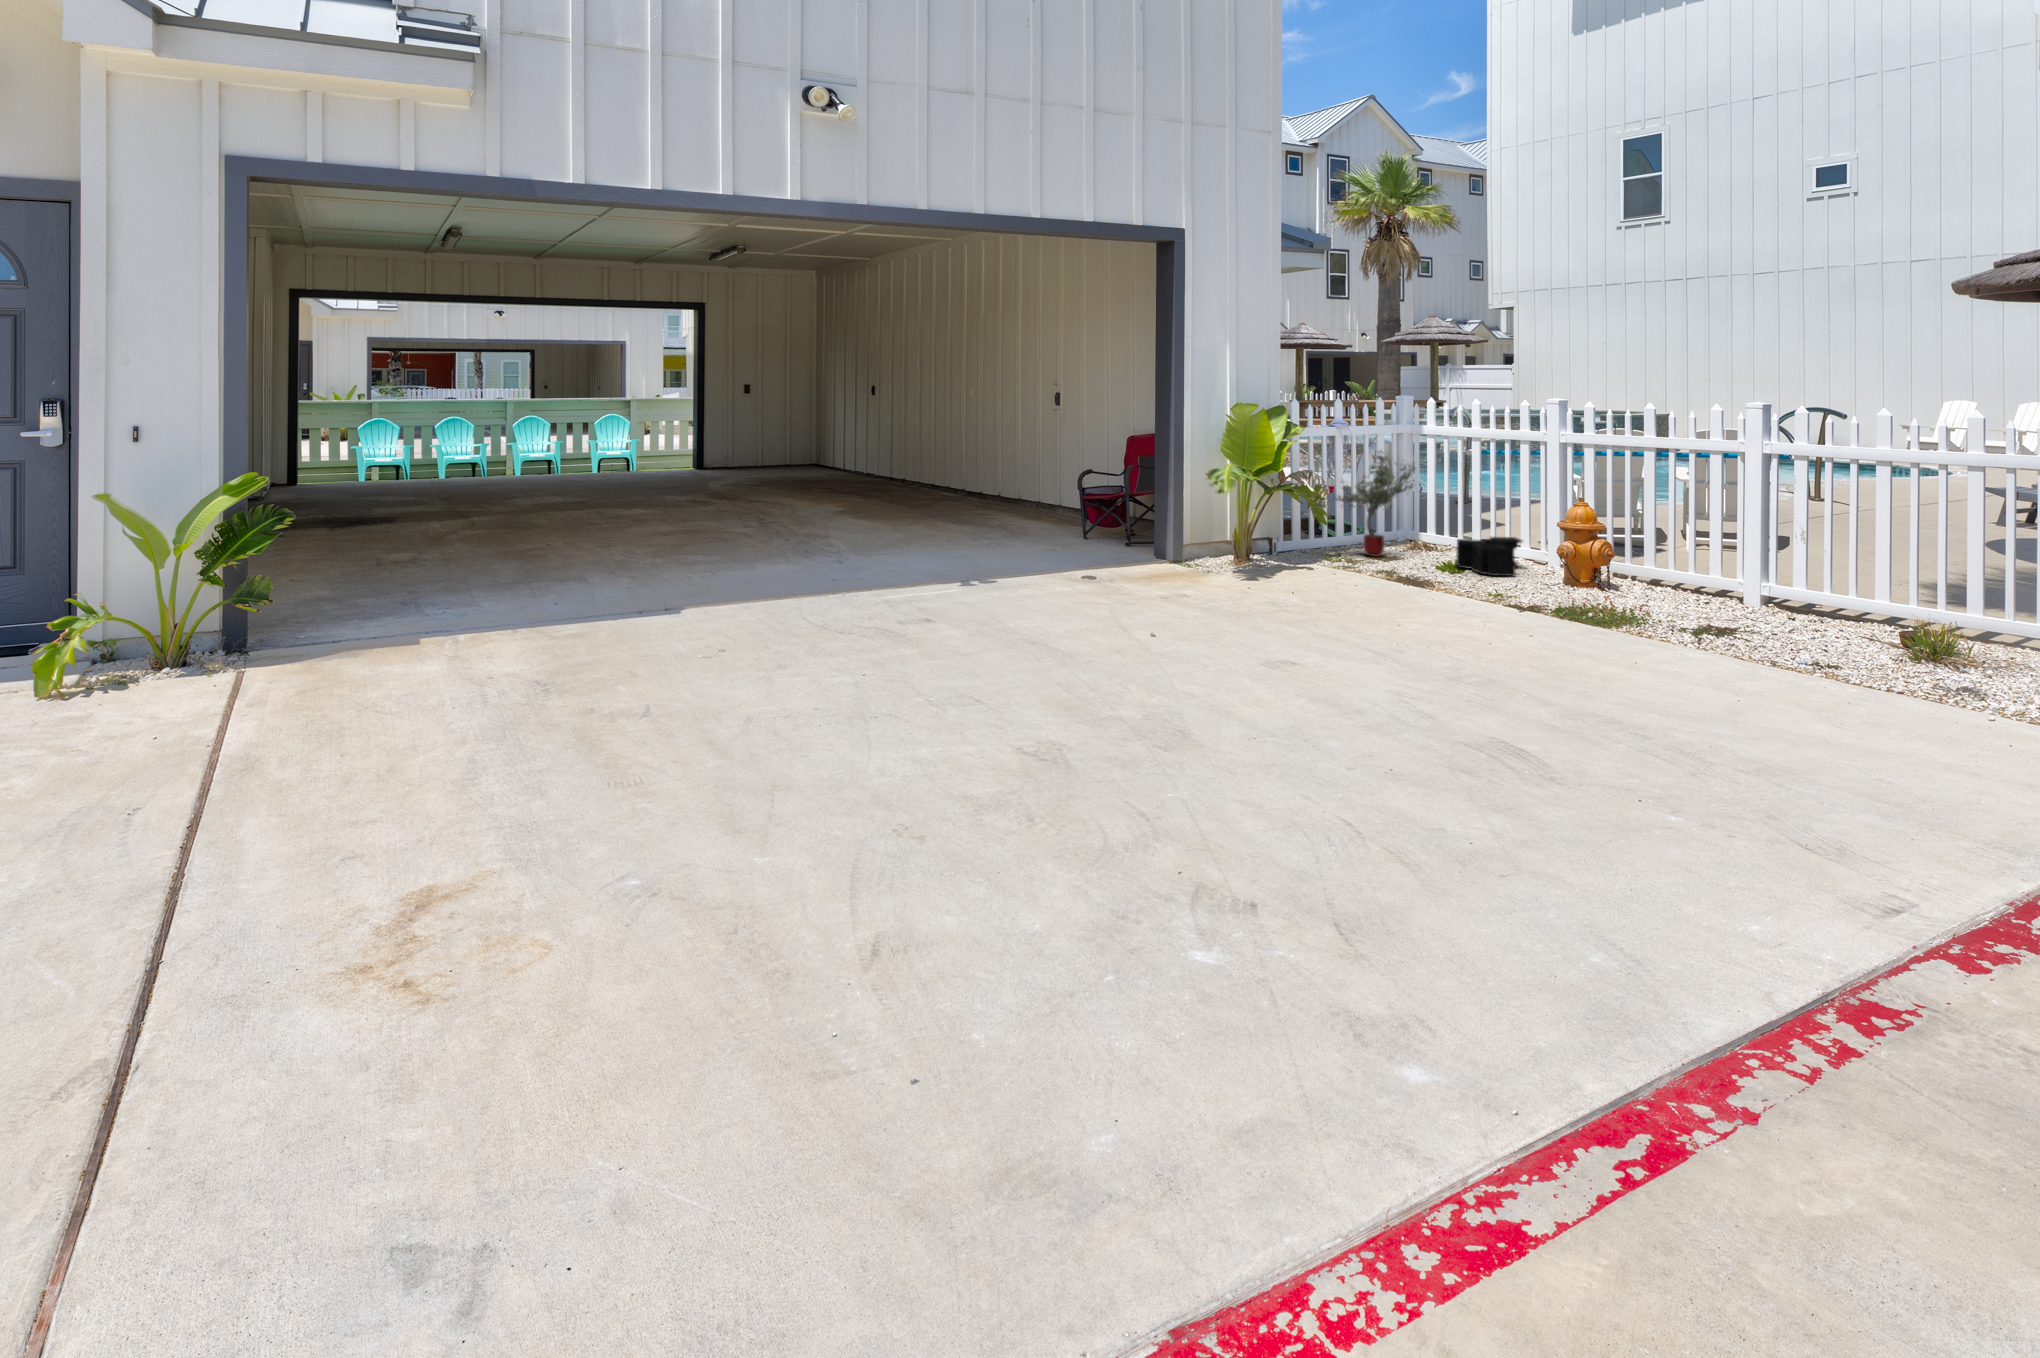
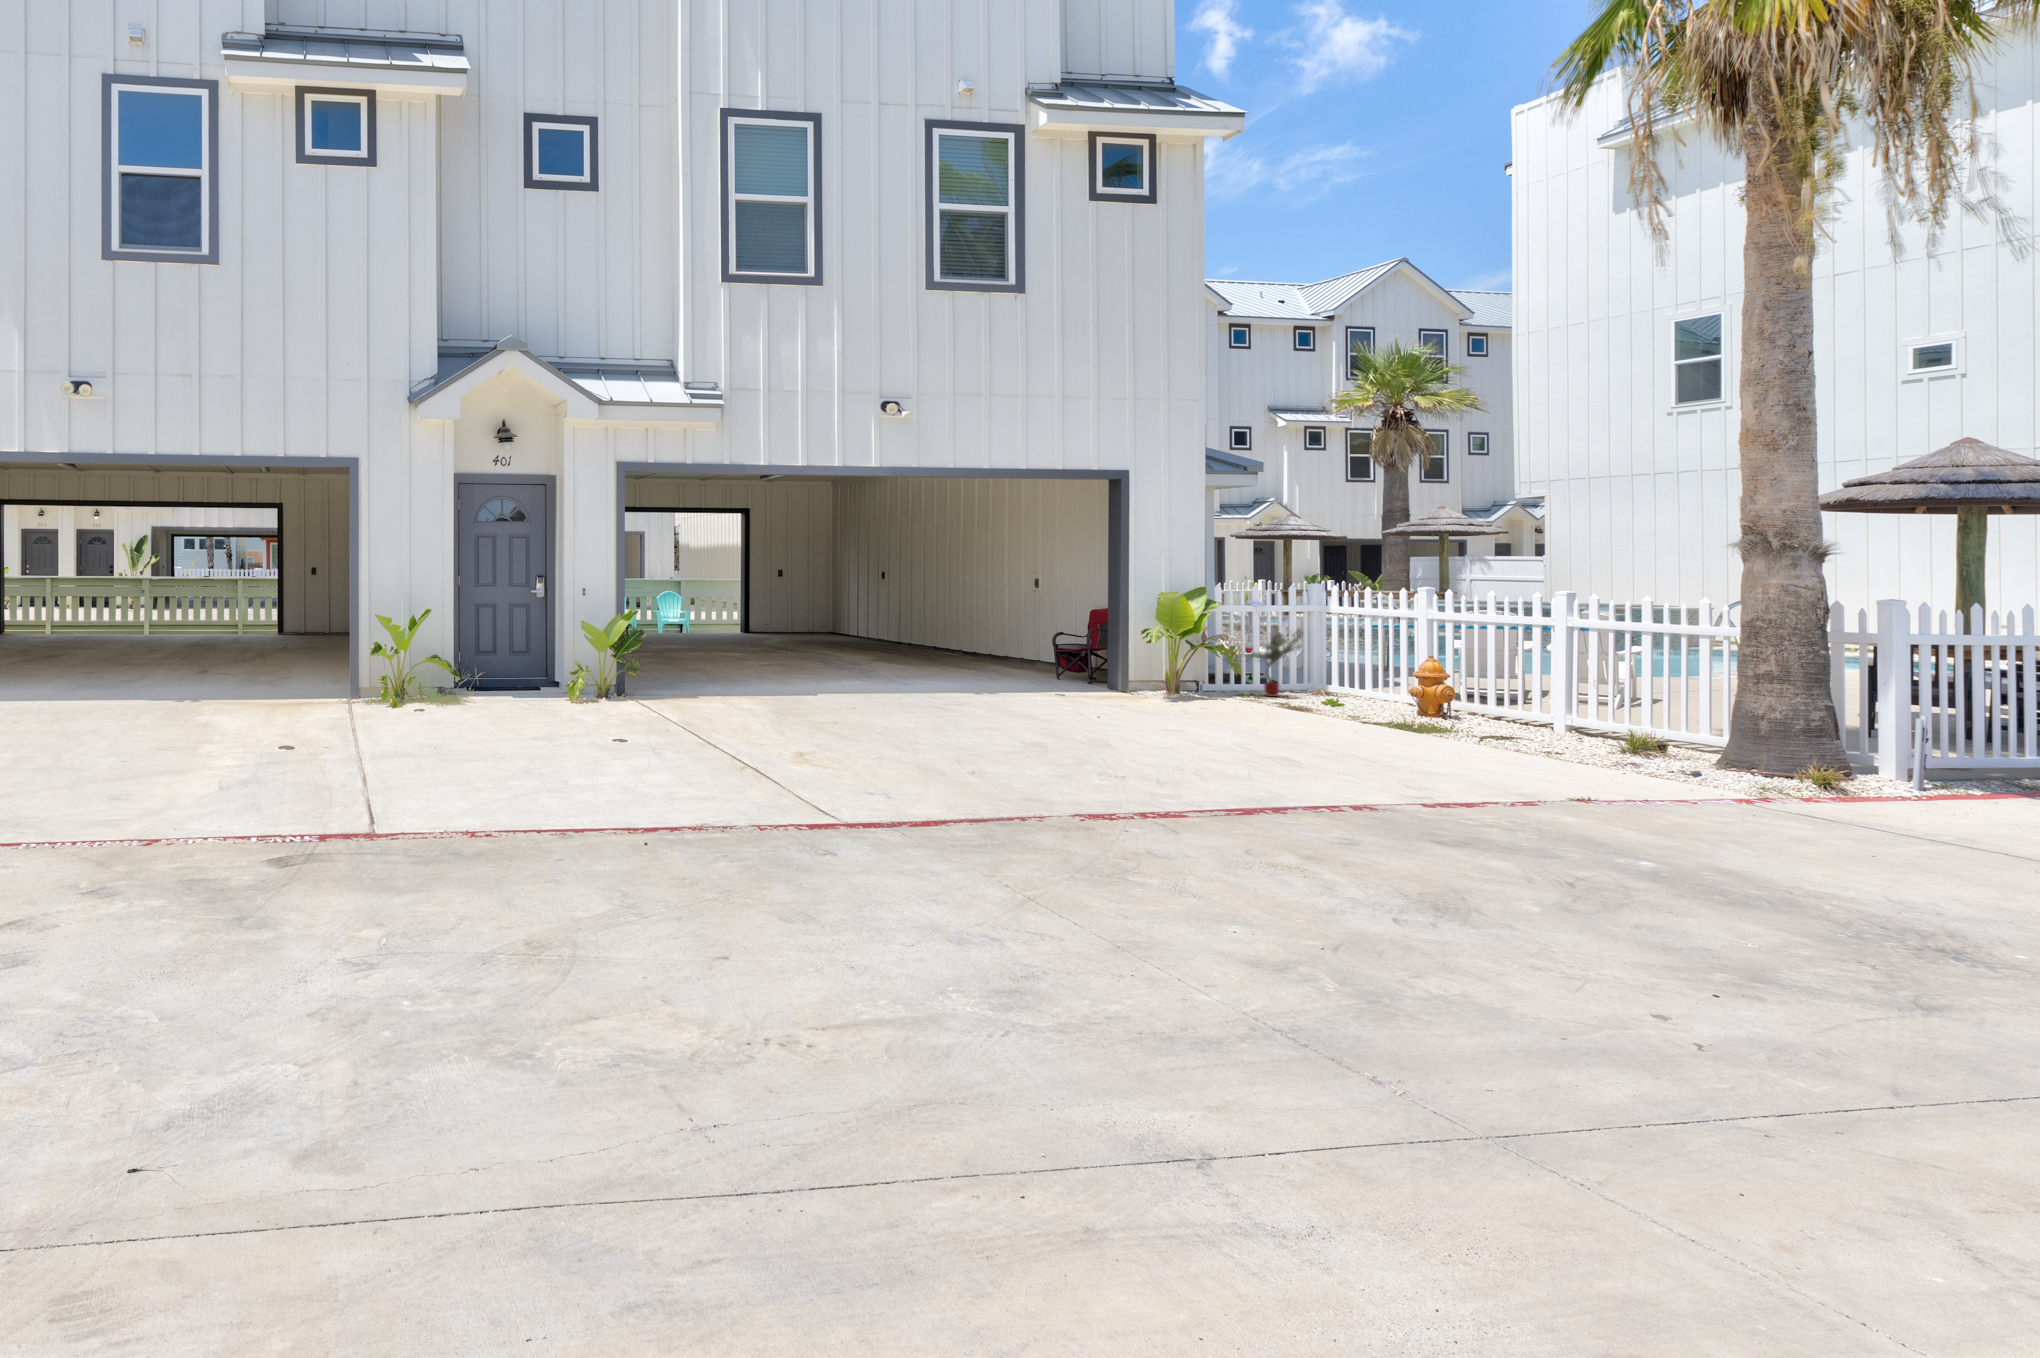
storage bin: present [1456,537,1522,576] -> none [1324,683,1373,707]

